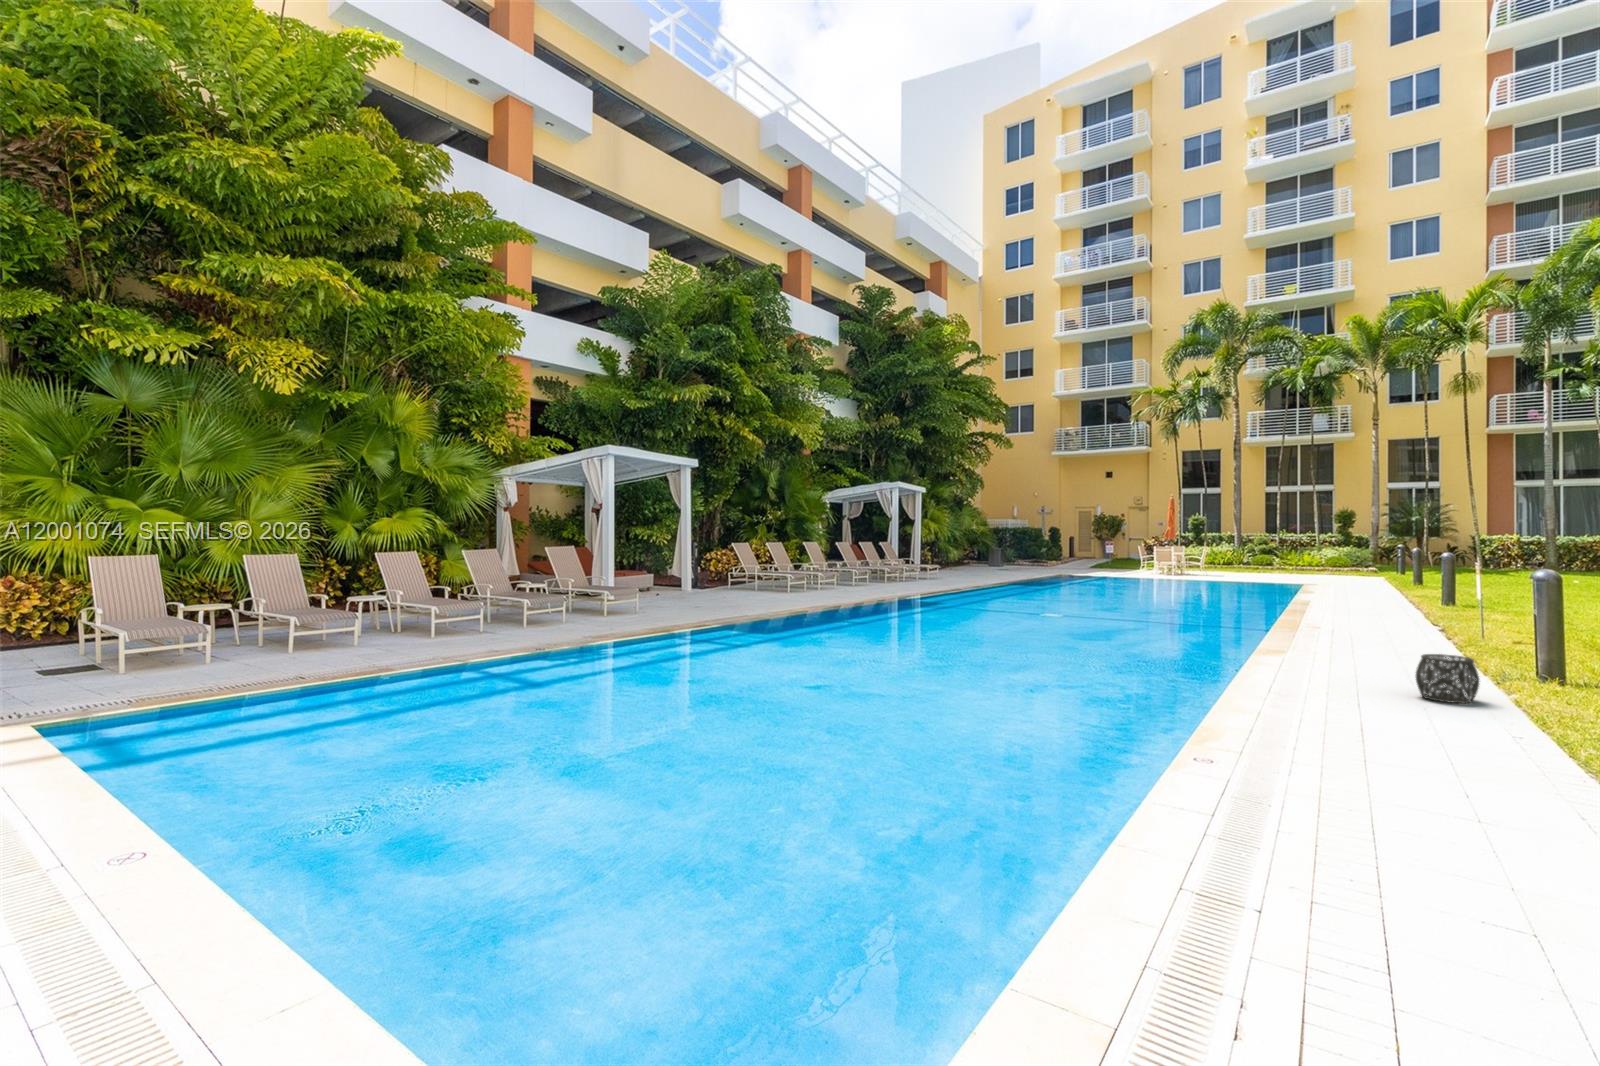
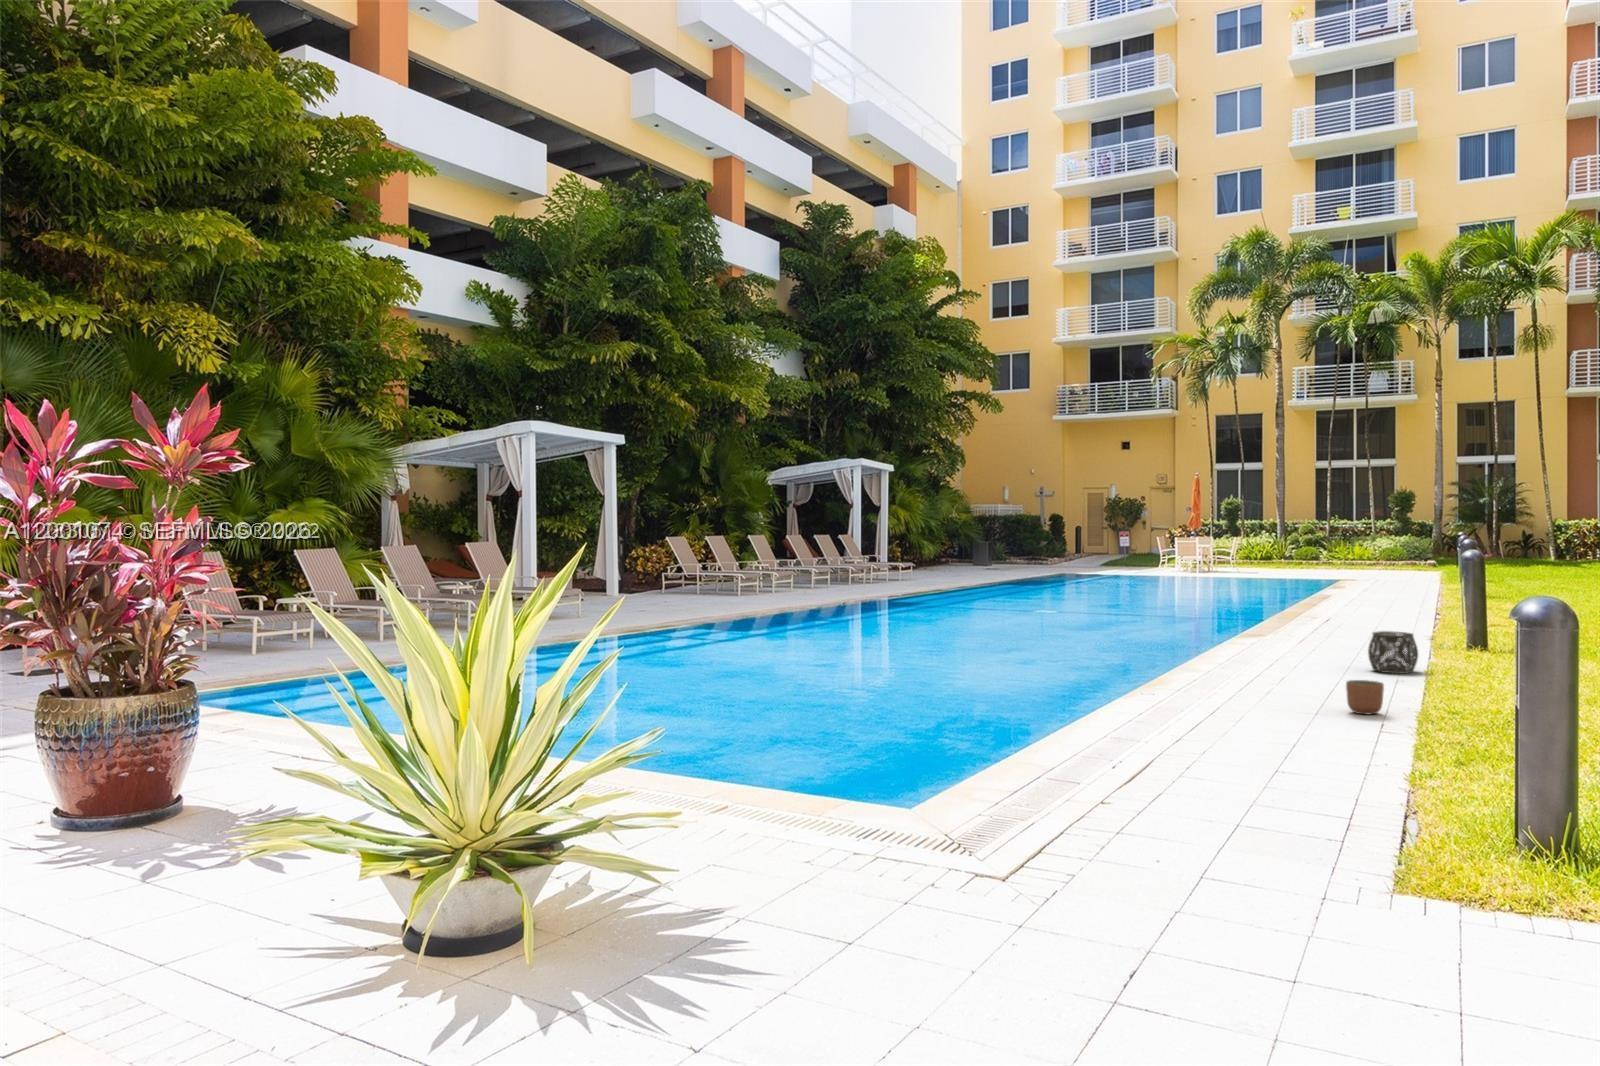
planter: none [1447,732,1504,781] -> present [1346,680,1384,714]

